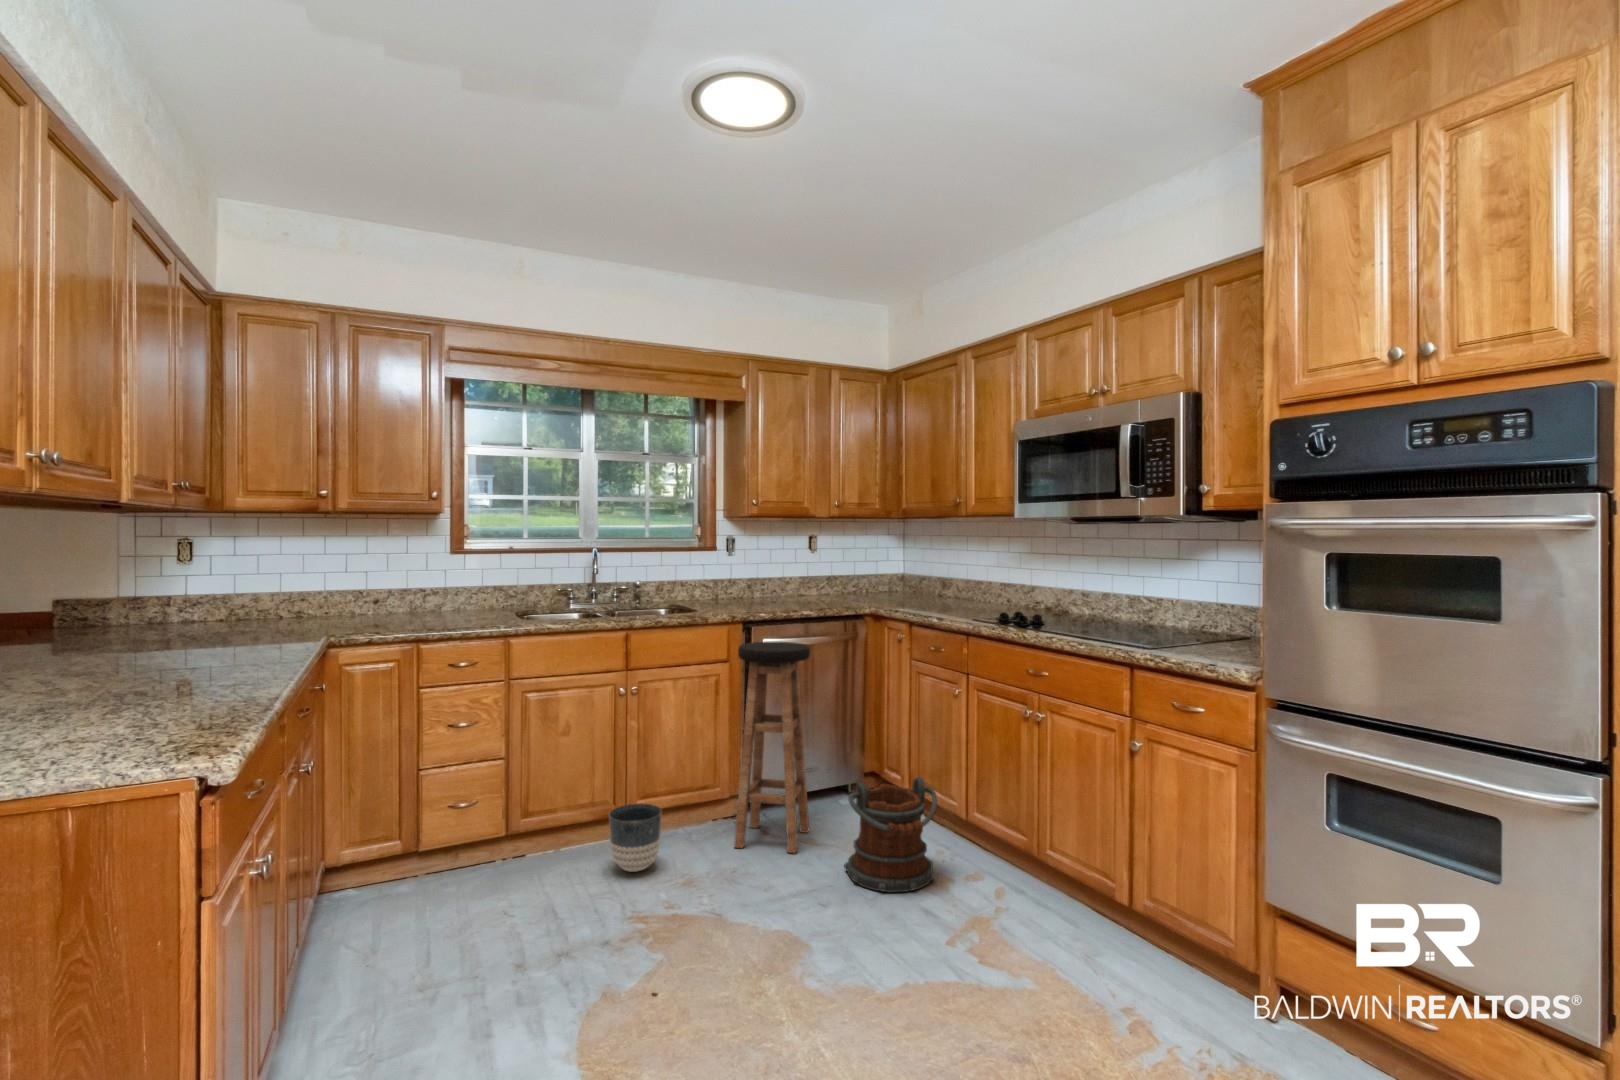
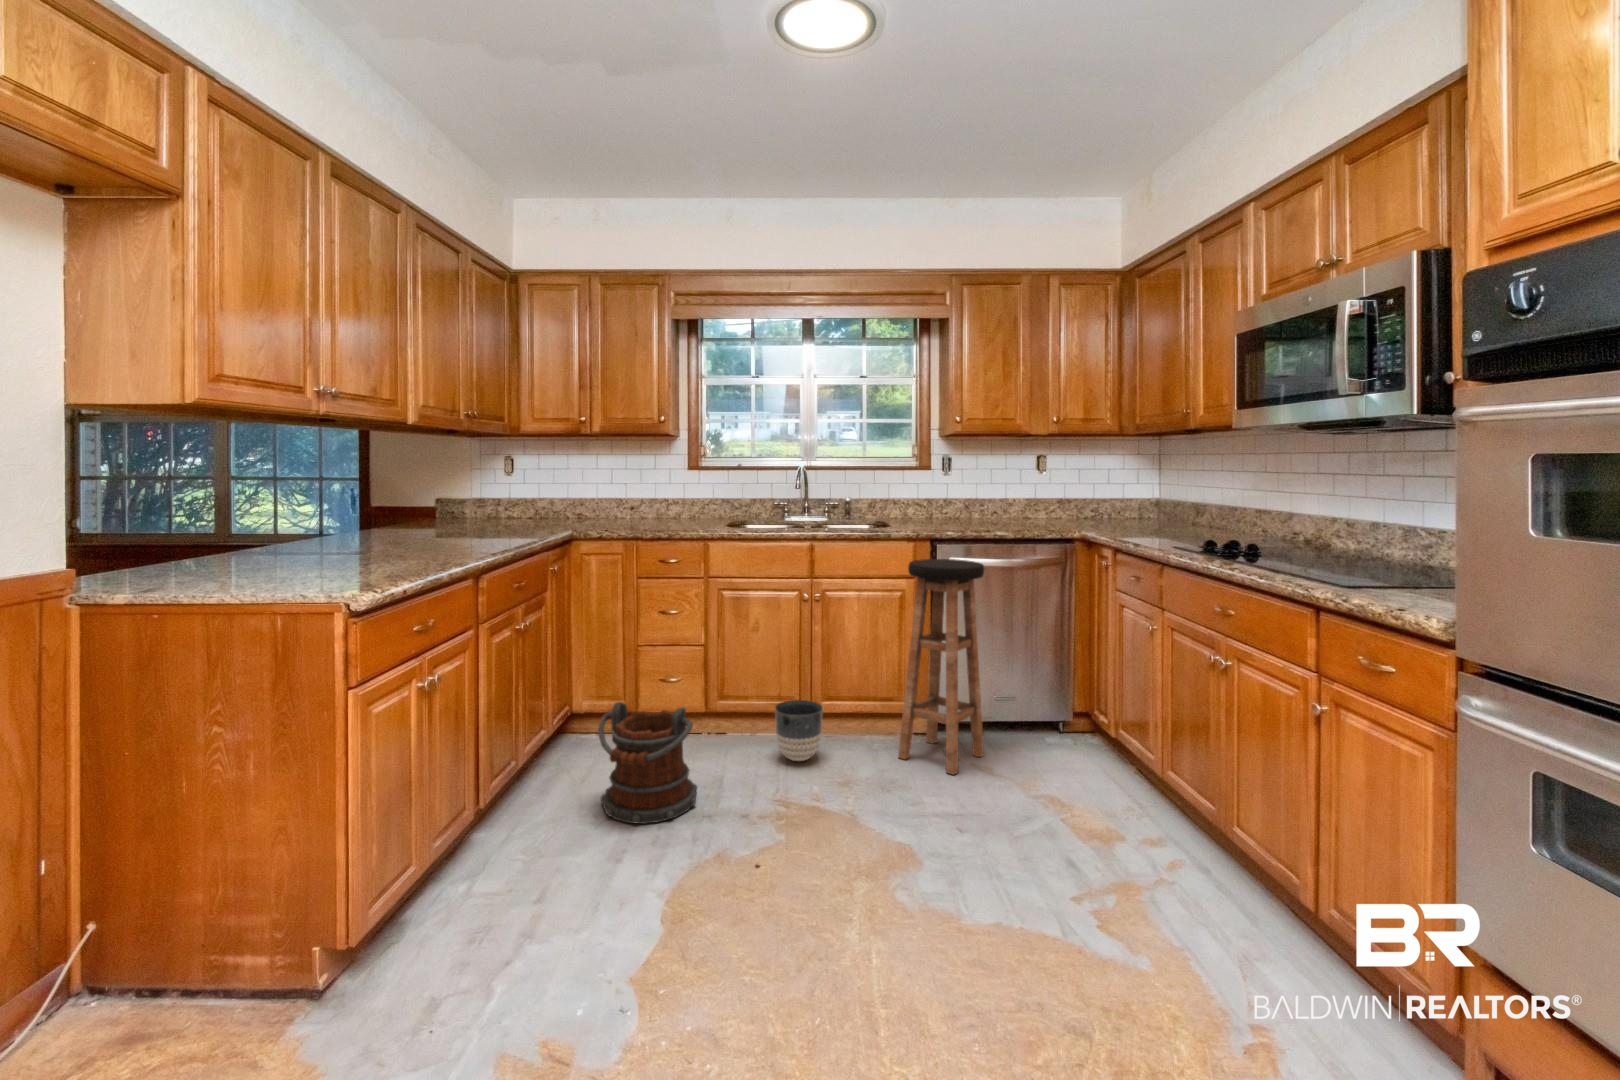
bucket: present [844,777,937,892] -> present [598,702,697,824]

